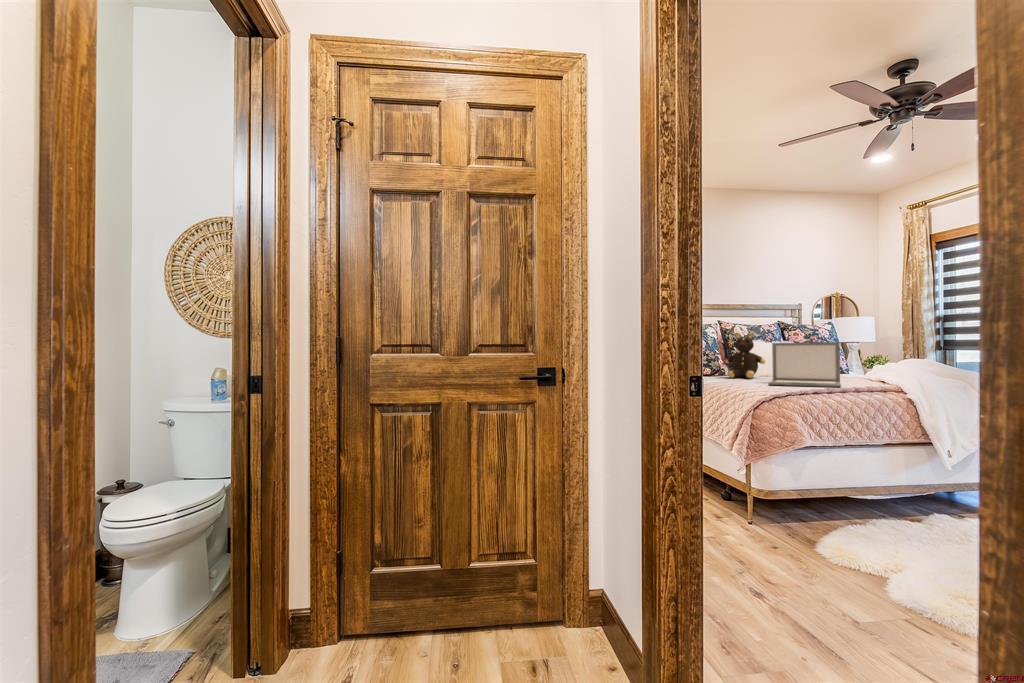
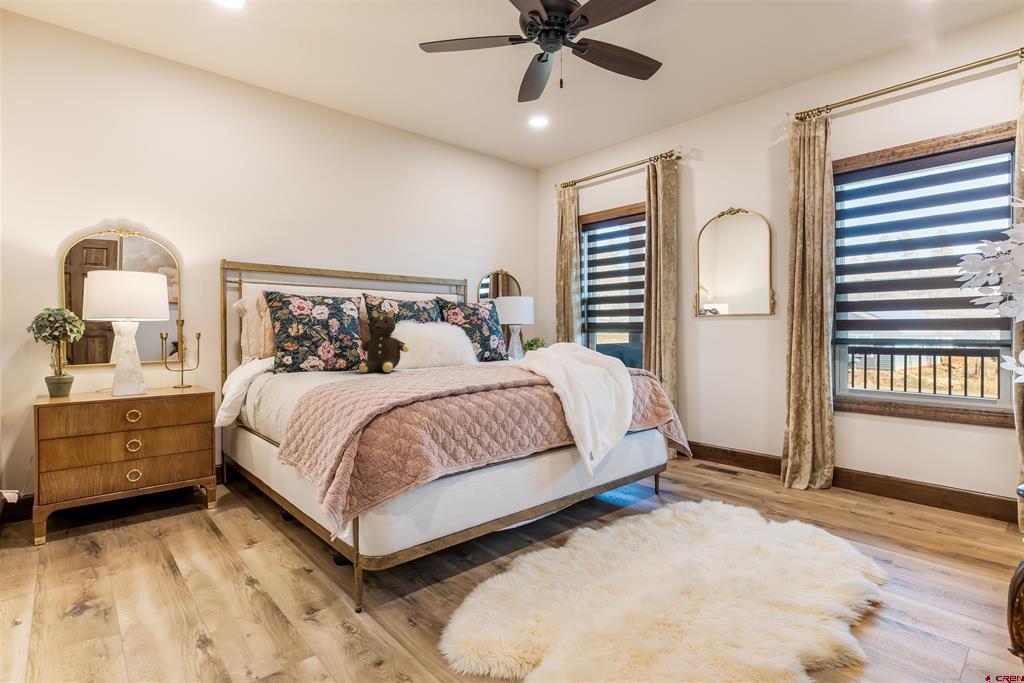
laptop: present [769,342,841,387] -> none [399,323,488,384]

